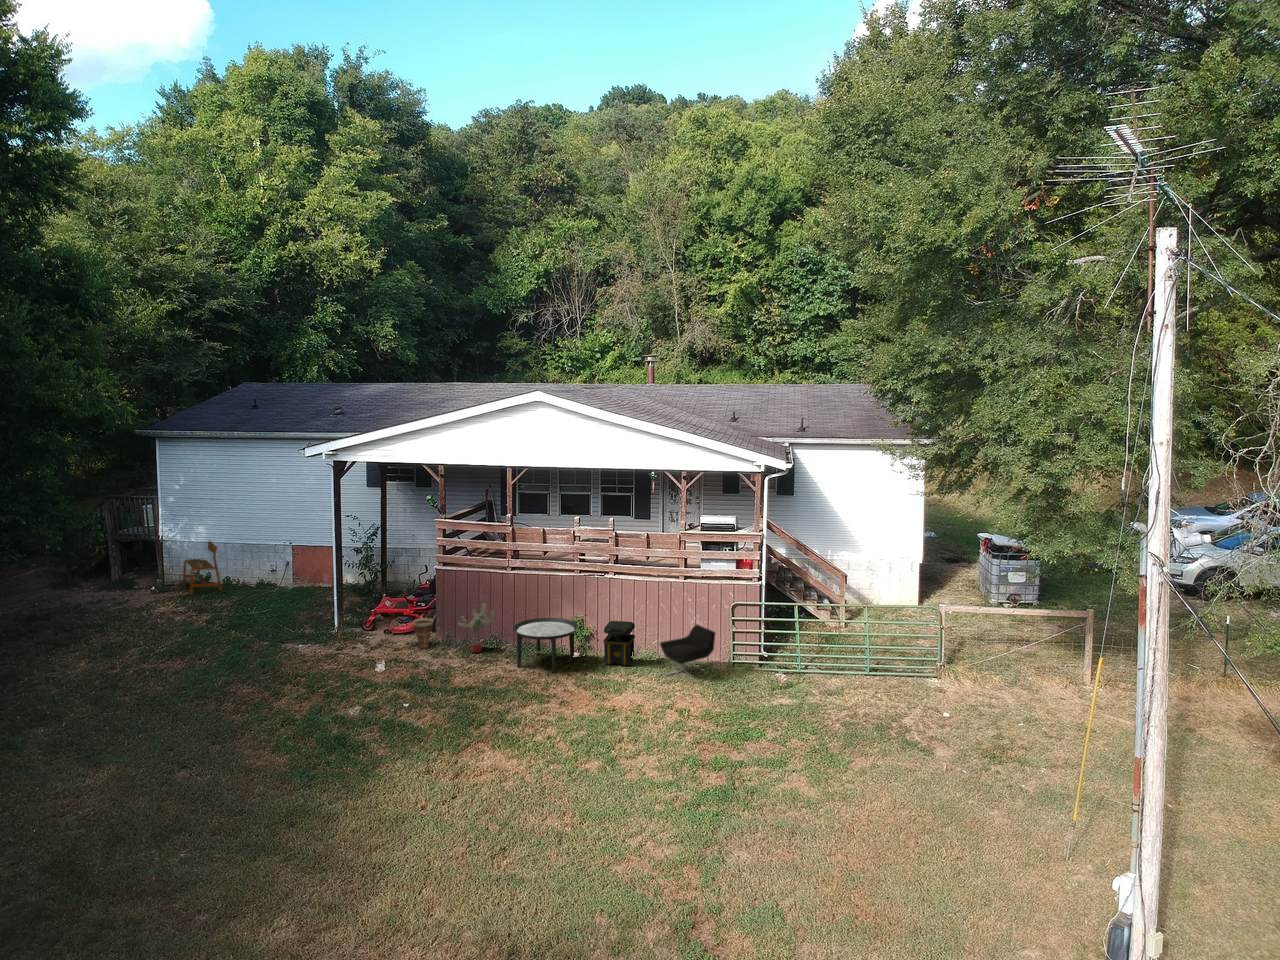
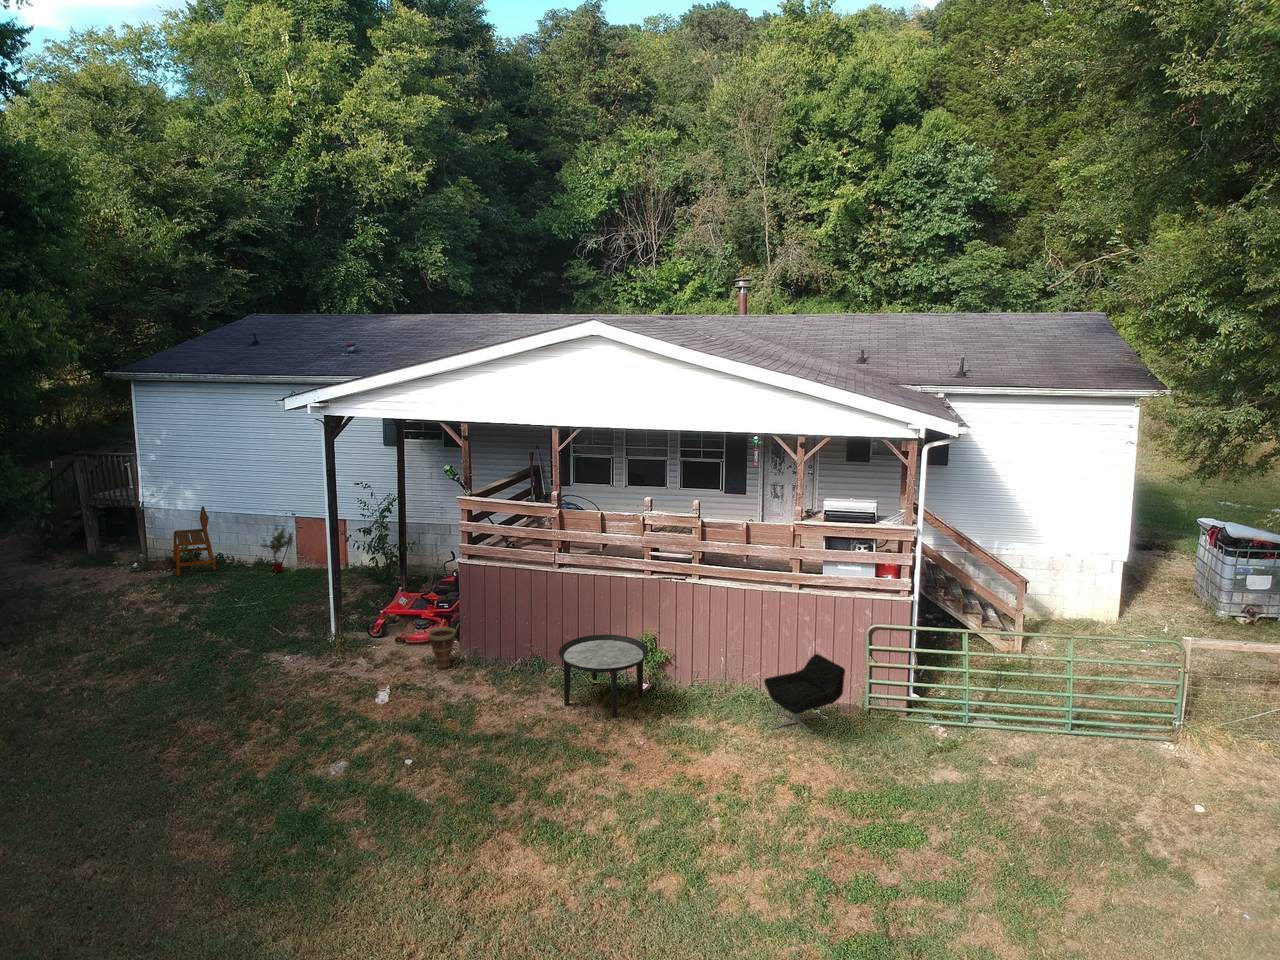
potted tree: present [459,605,494,653] -> present [261,526,293,573]
toolbox: present [603,621,635,666] -> none [684,643,728,709]

